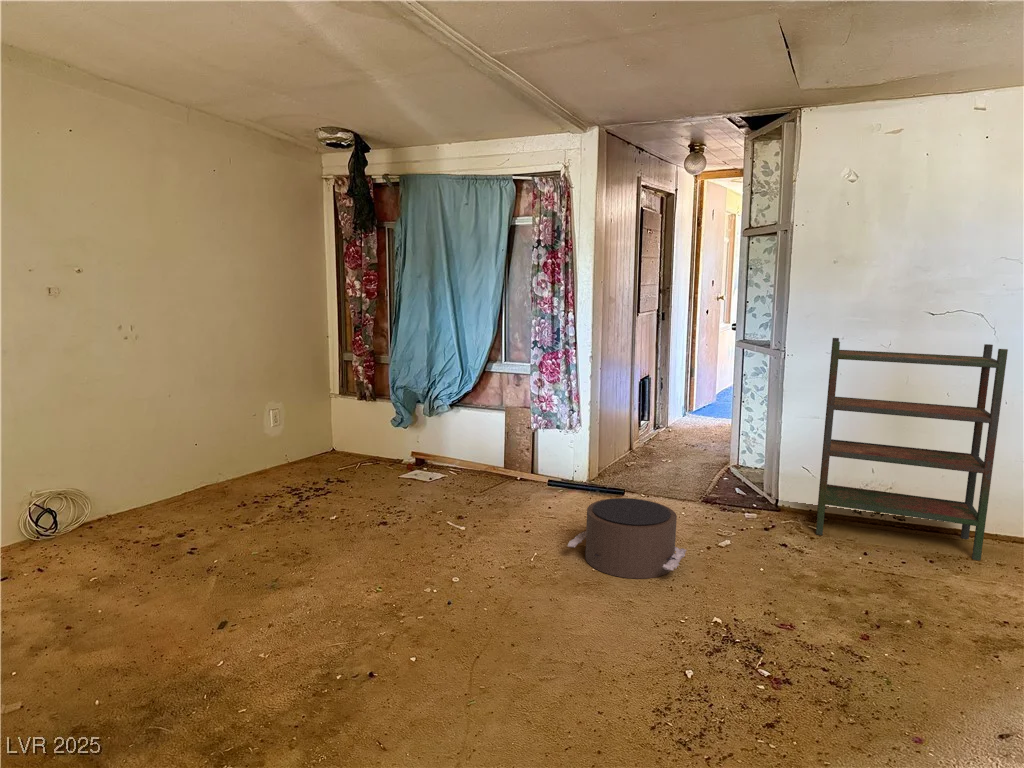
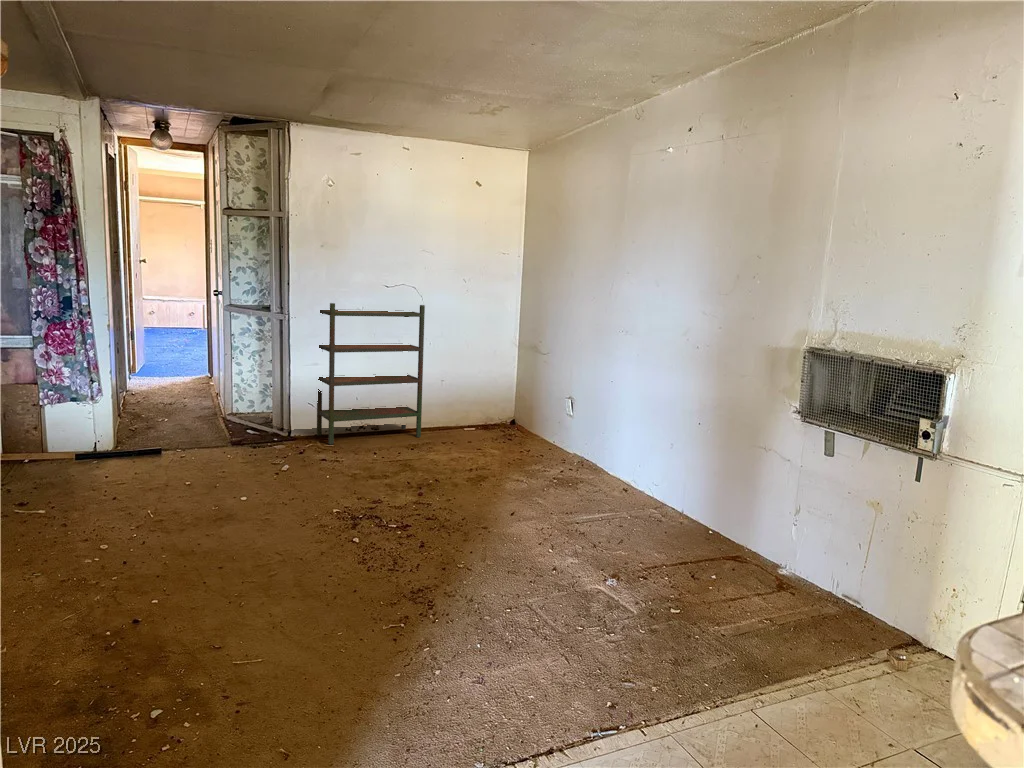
pouf: present [567,498,686,579] -> none [183,440,283,499]

